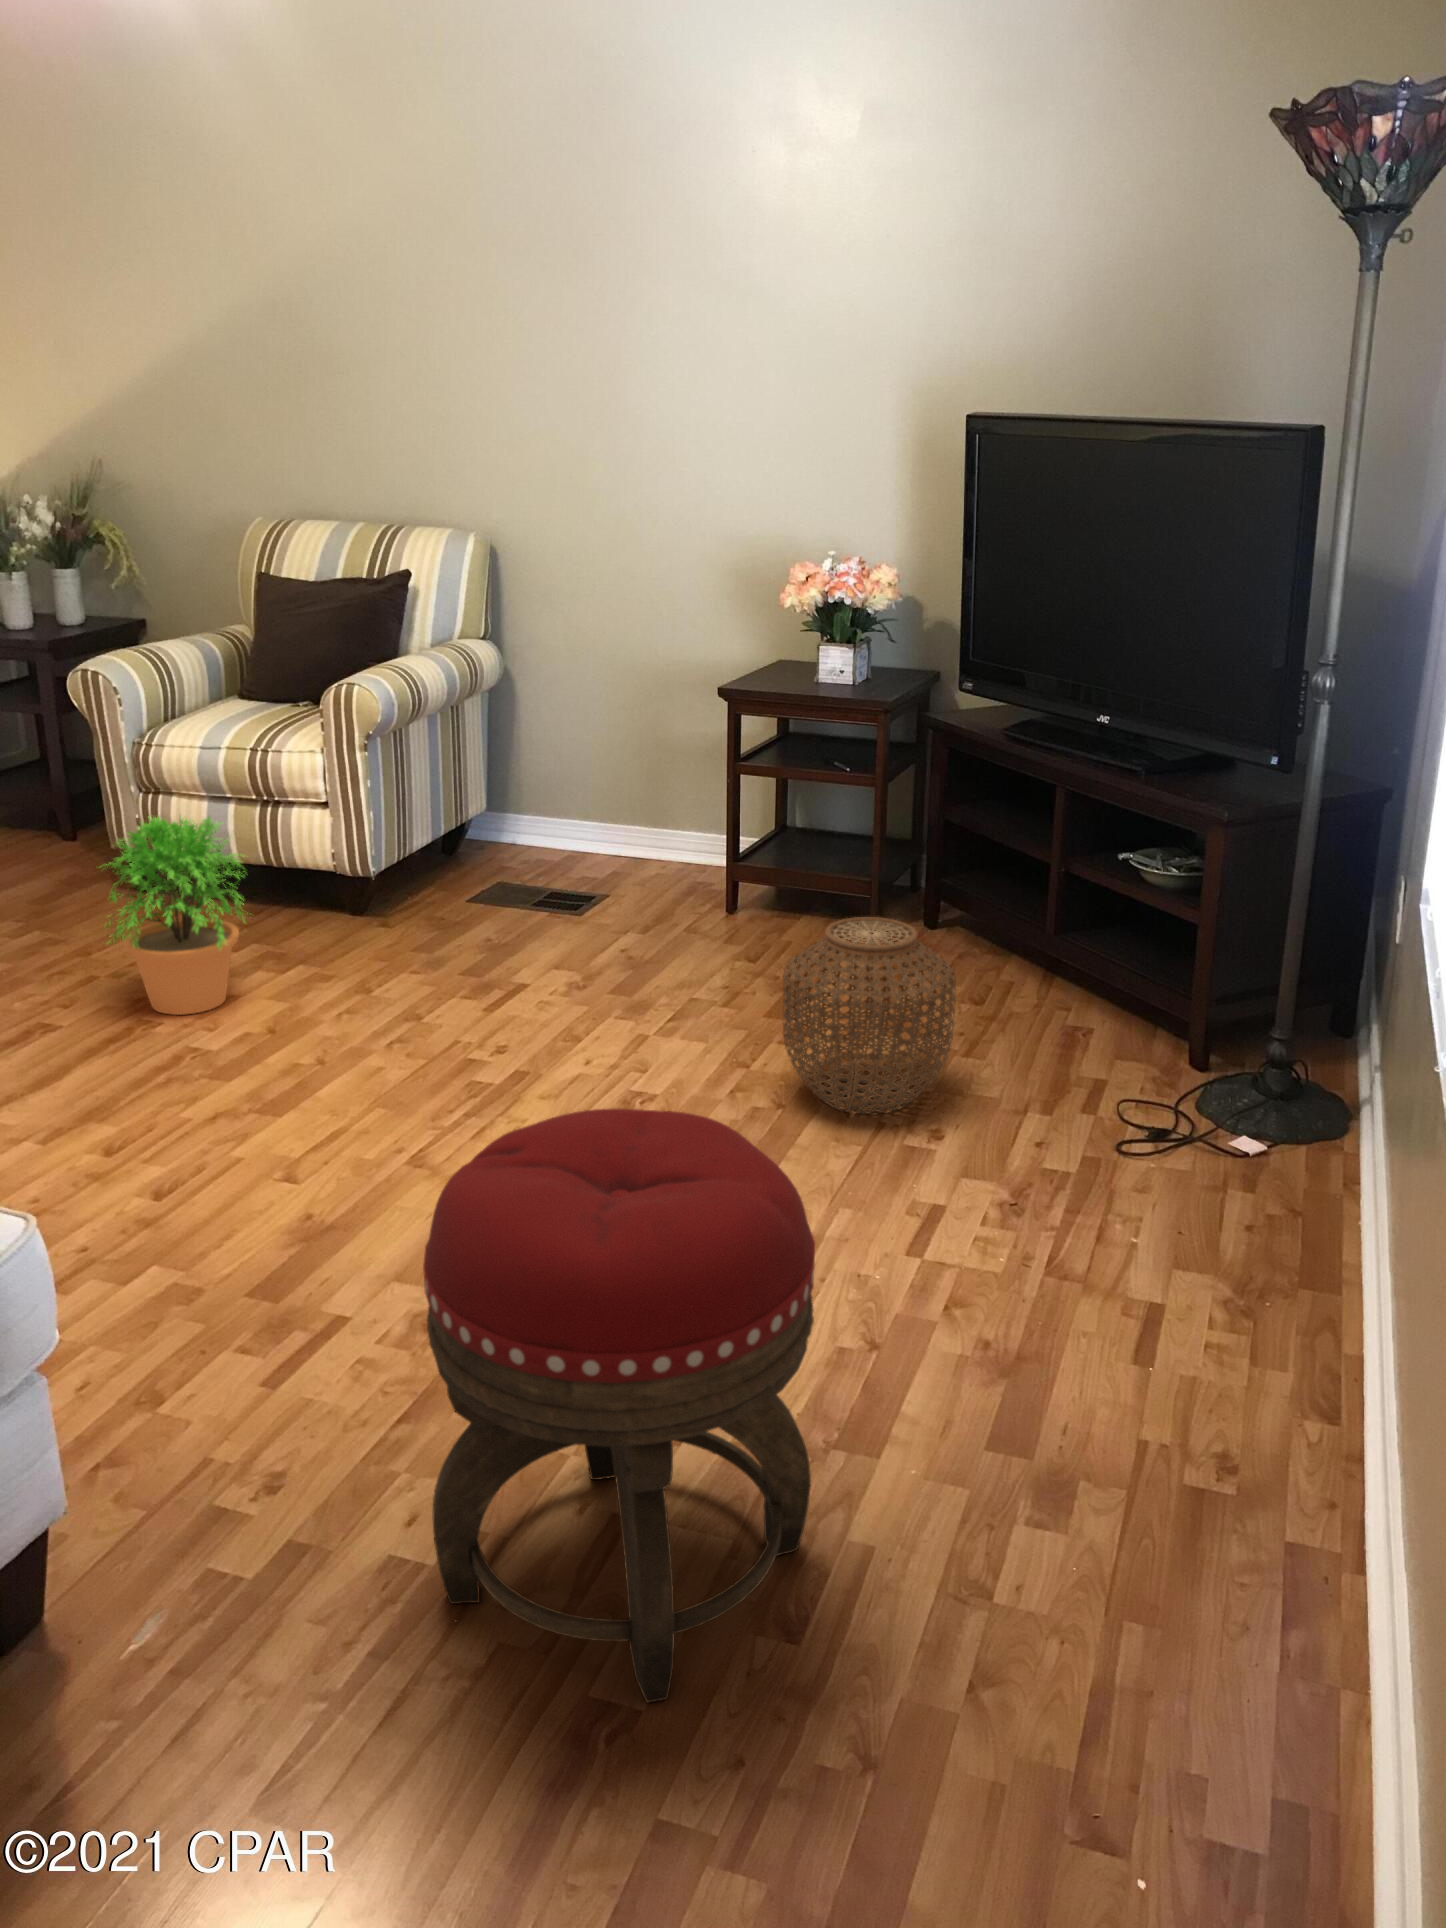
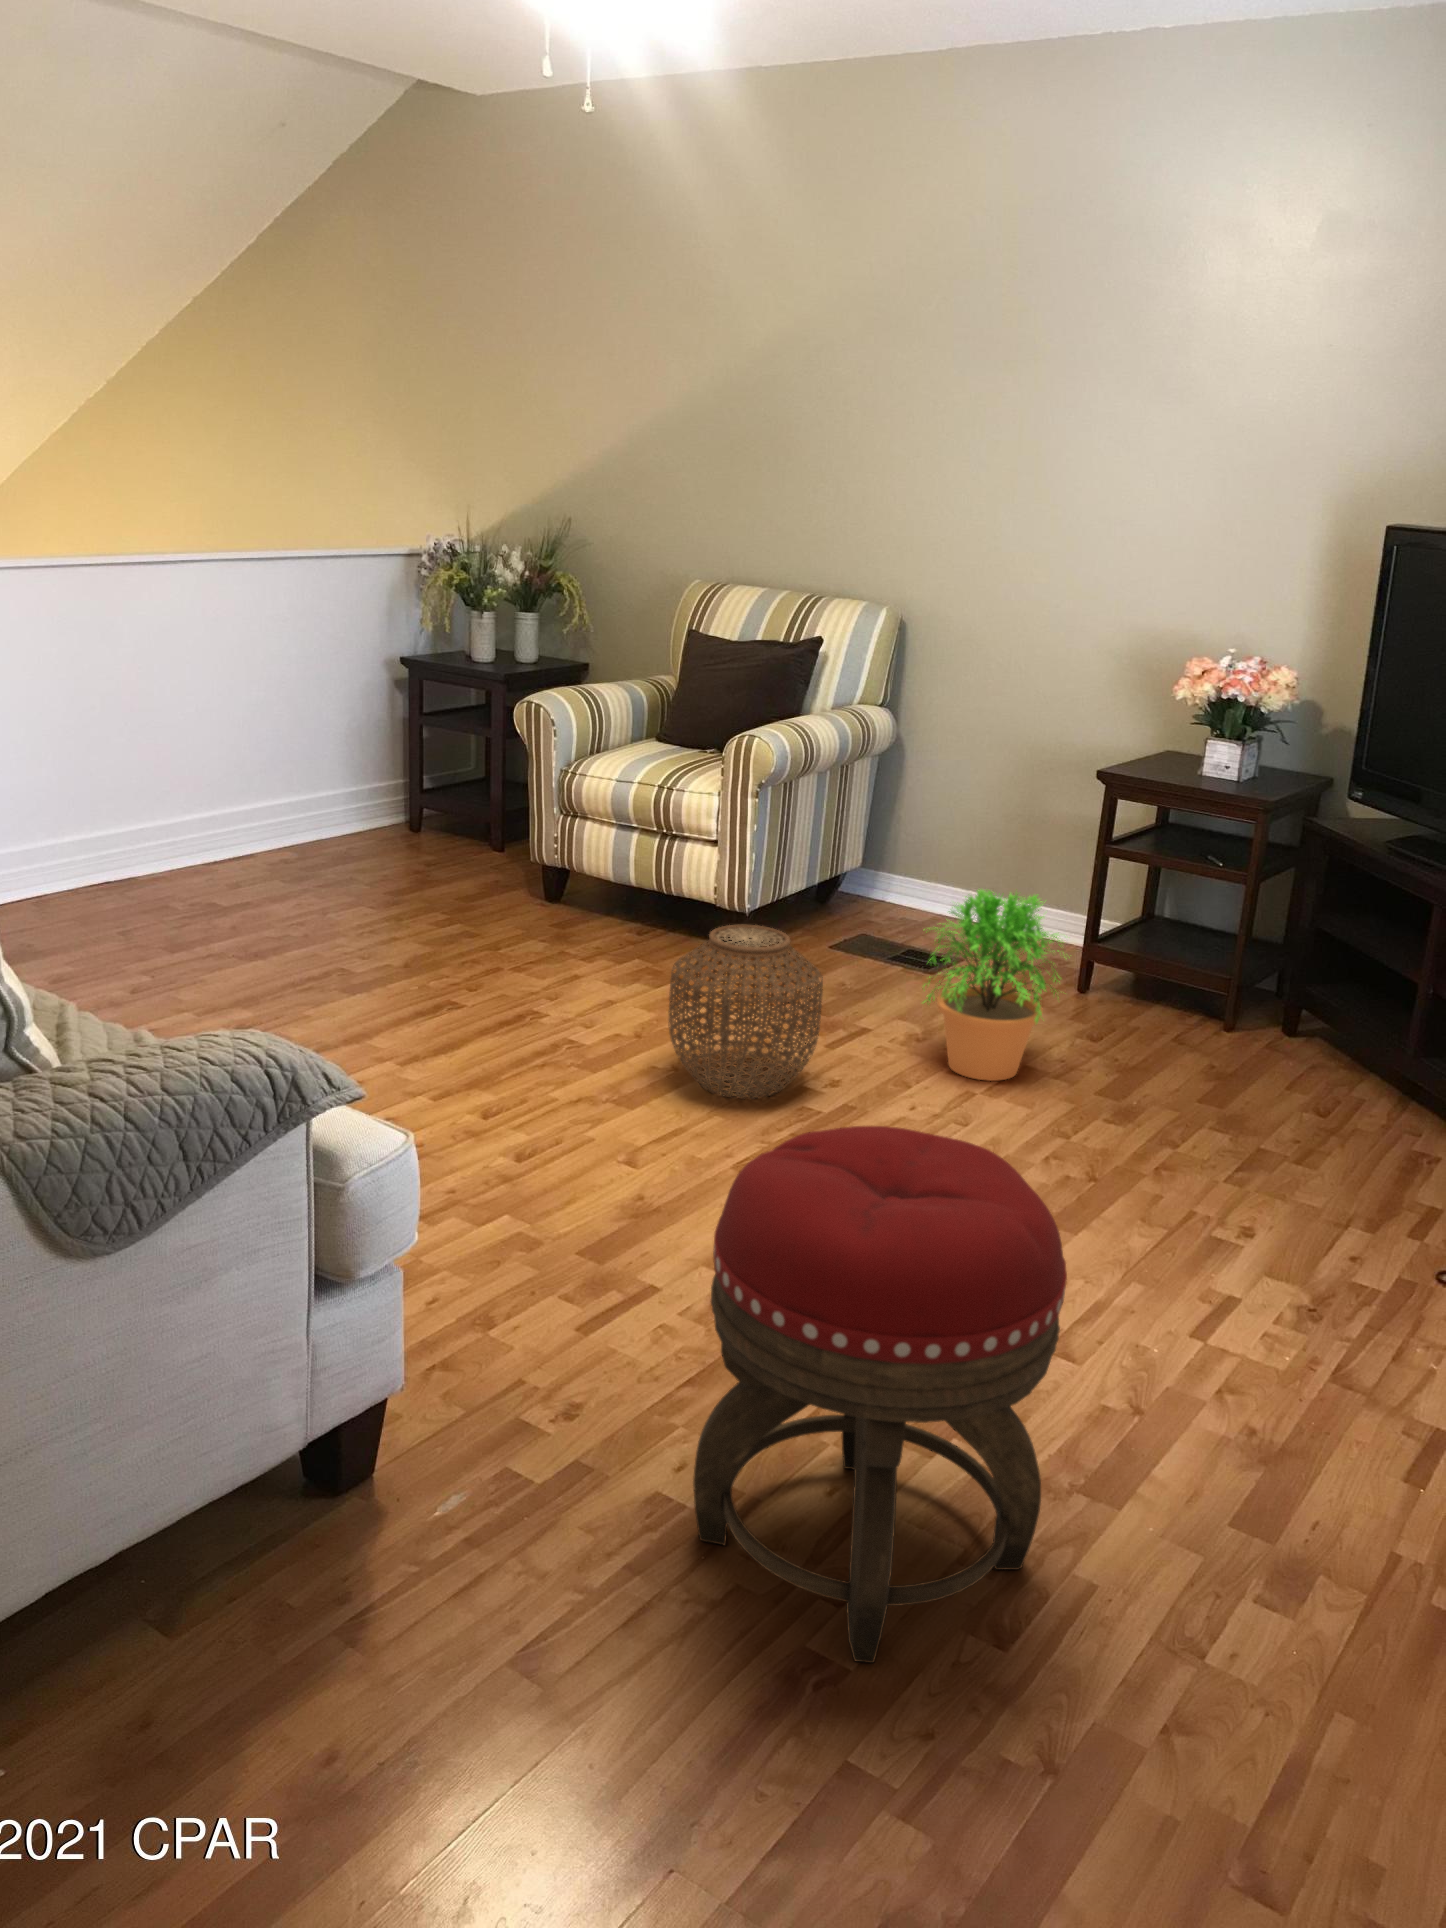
potted plant: present [106,816,245,1015] -> present [923,890,1060,1081]
woven basket: present [783,917,956,1114] -> present [669,925,823,1099]

